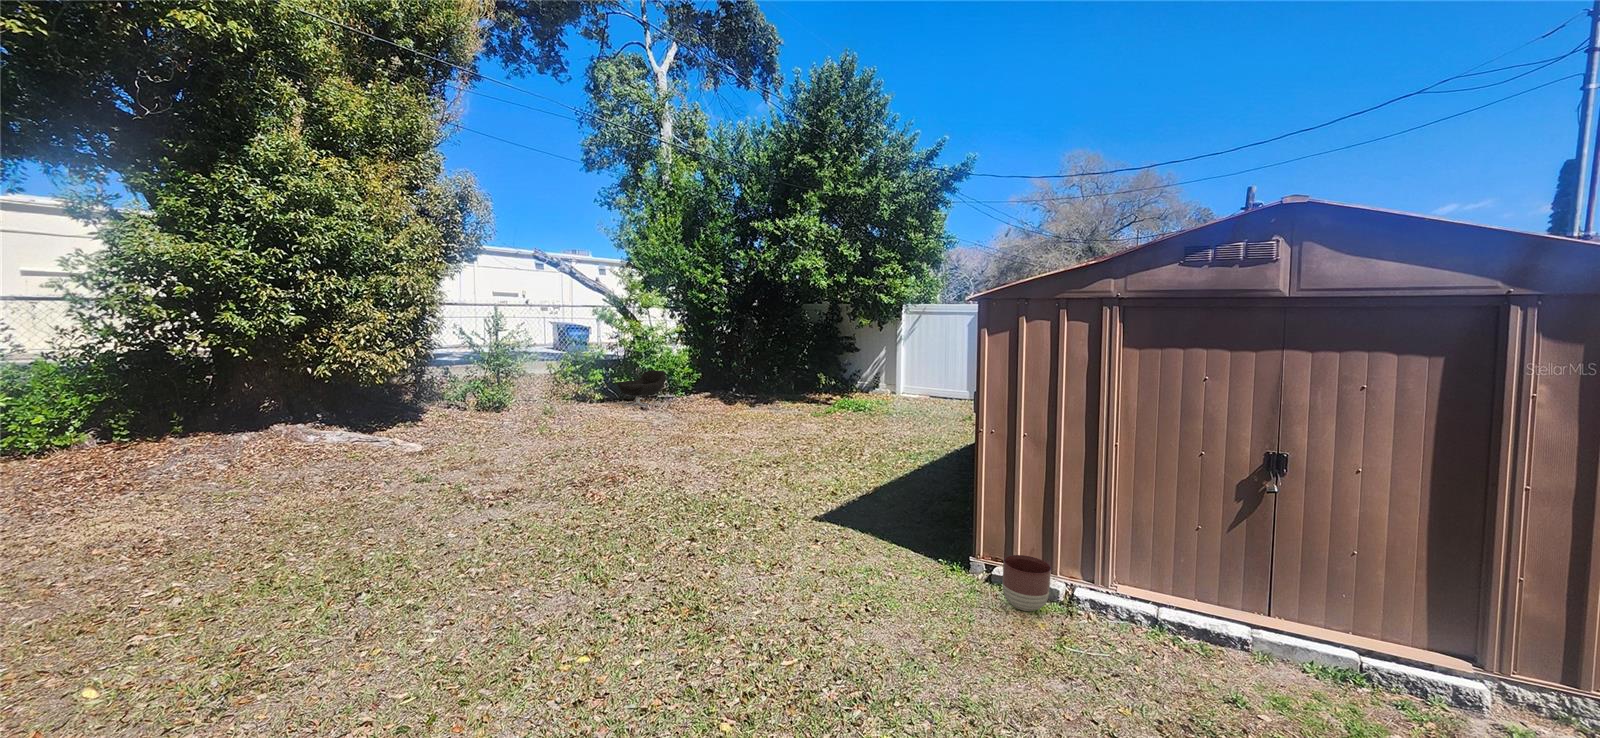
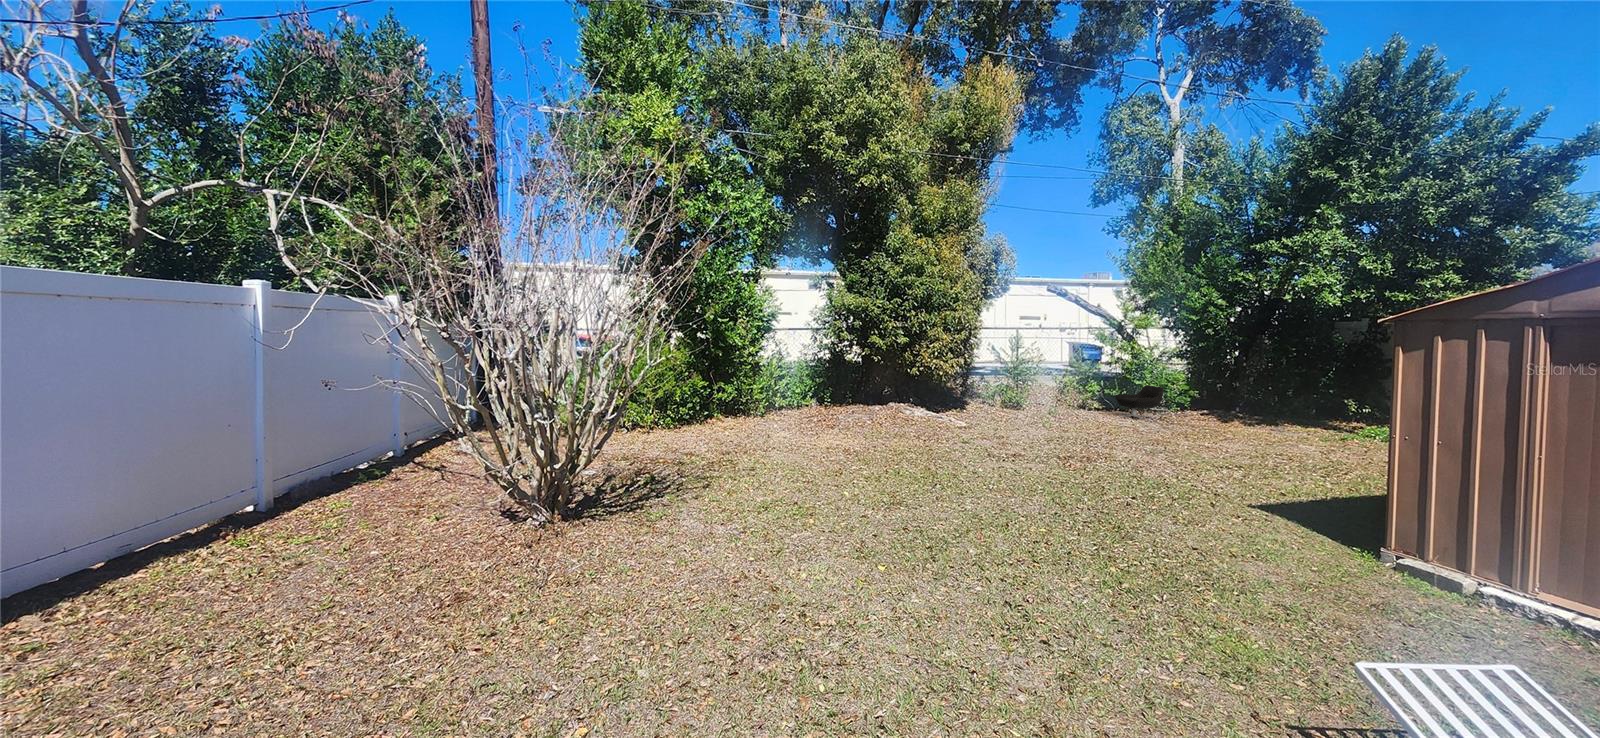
planter: present [1003,555,1051,611] -> none [1401,548,1457,596]

